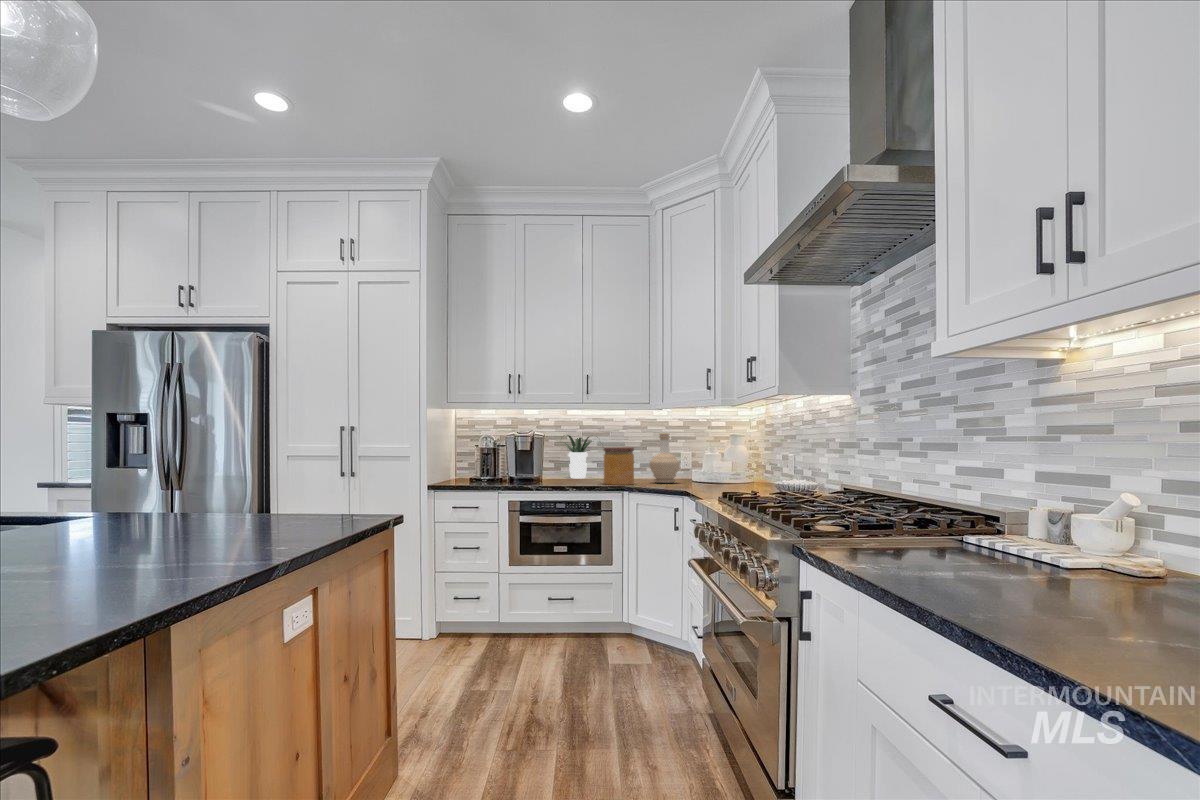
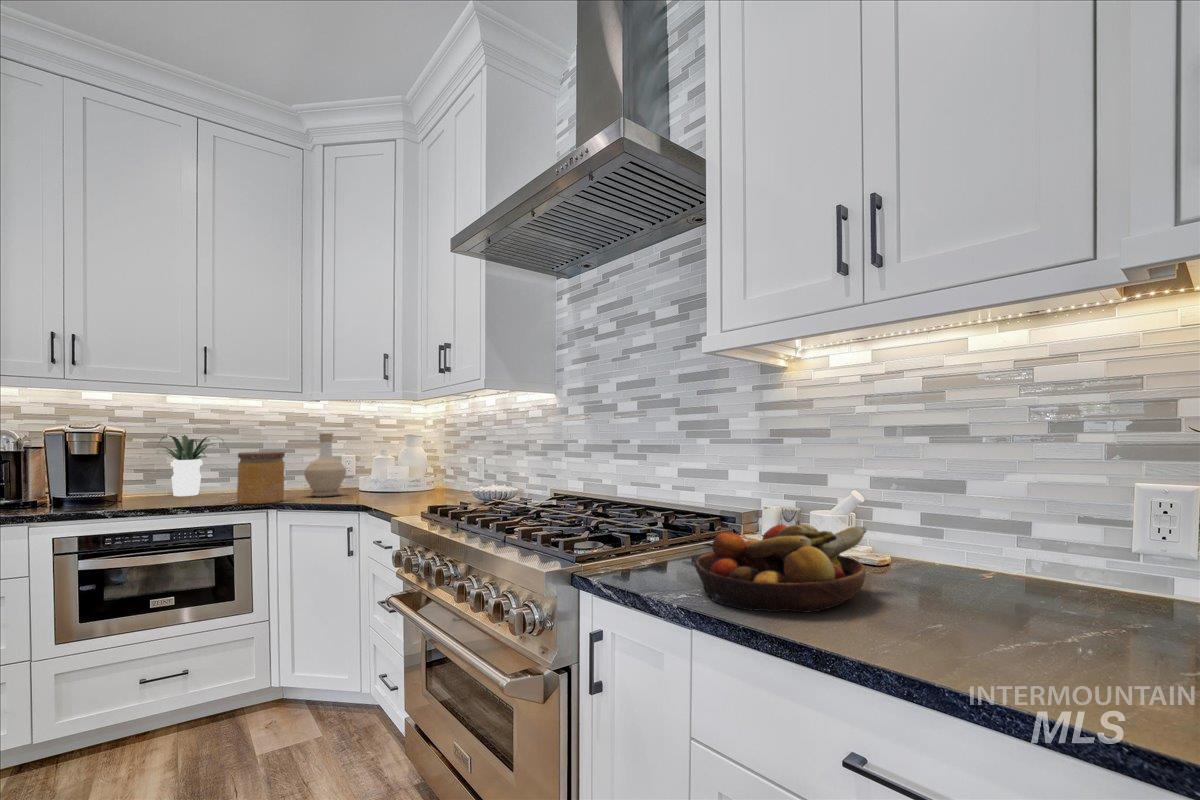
fruit bowl: none [886,512,1086,592] -> present [694,524,866,613]

